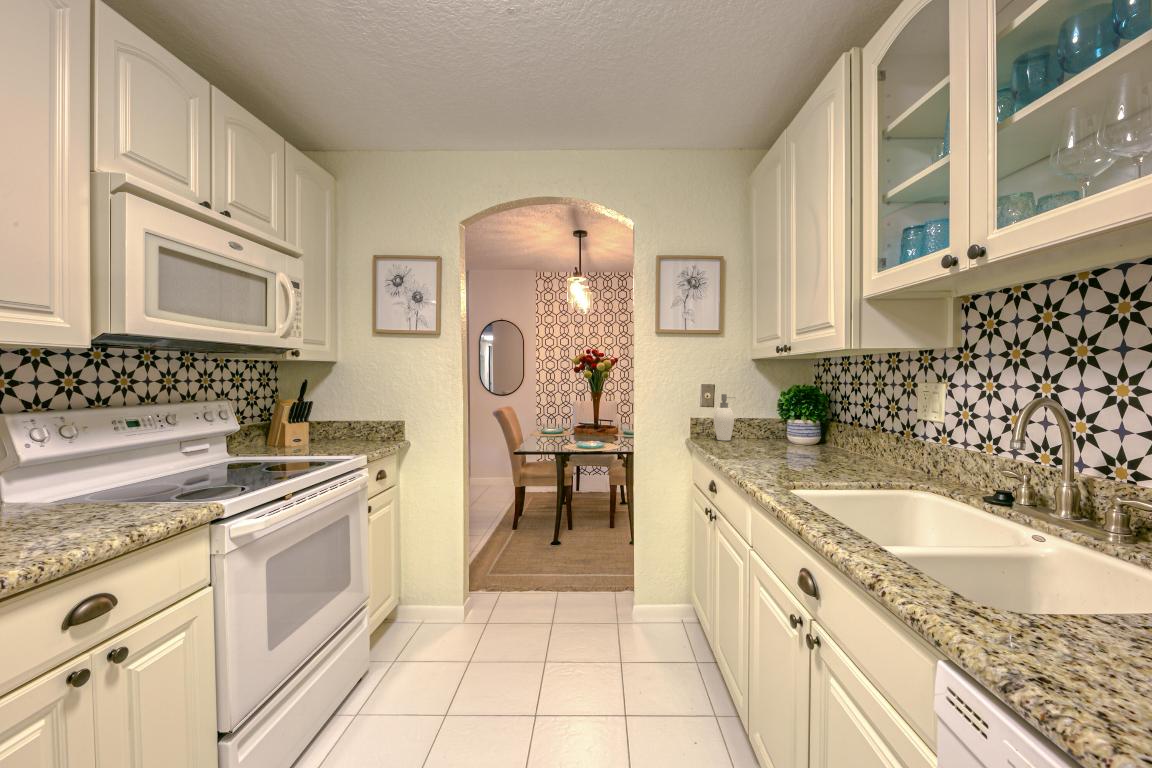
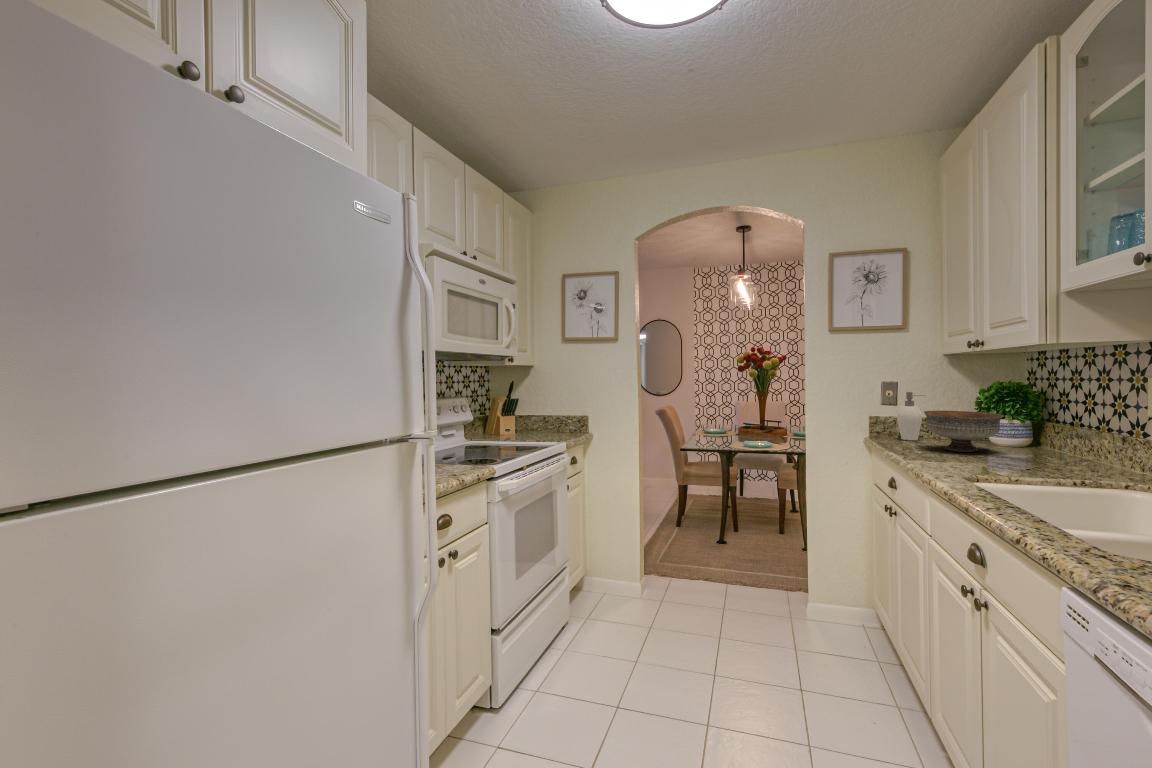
bowl: none [738,412,804,452] -> present [924,411,1004,452]

